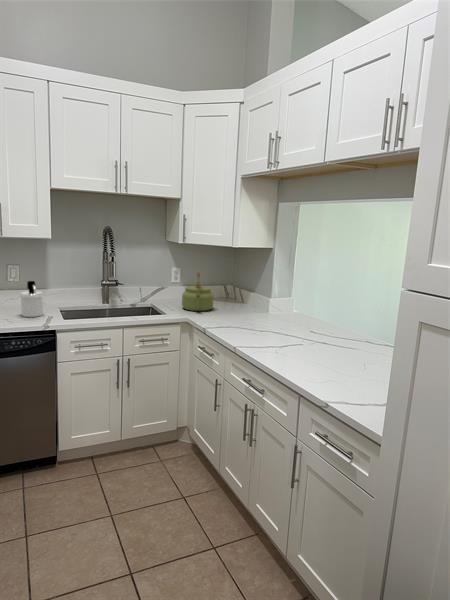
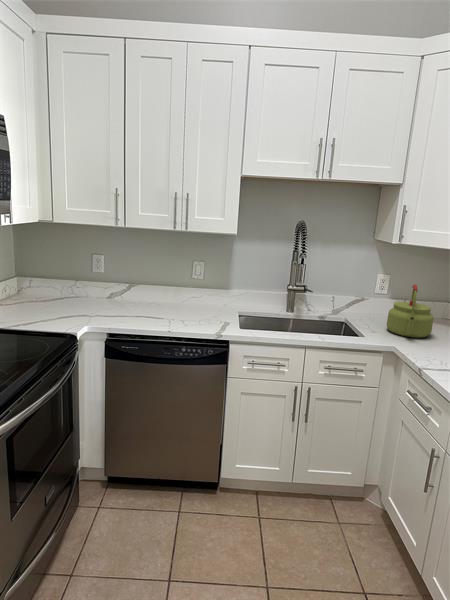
soap dispenser: present [20,281,43,317] -> none [197,280,221,321]

